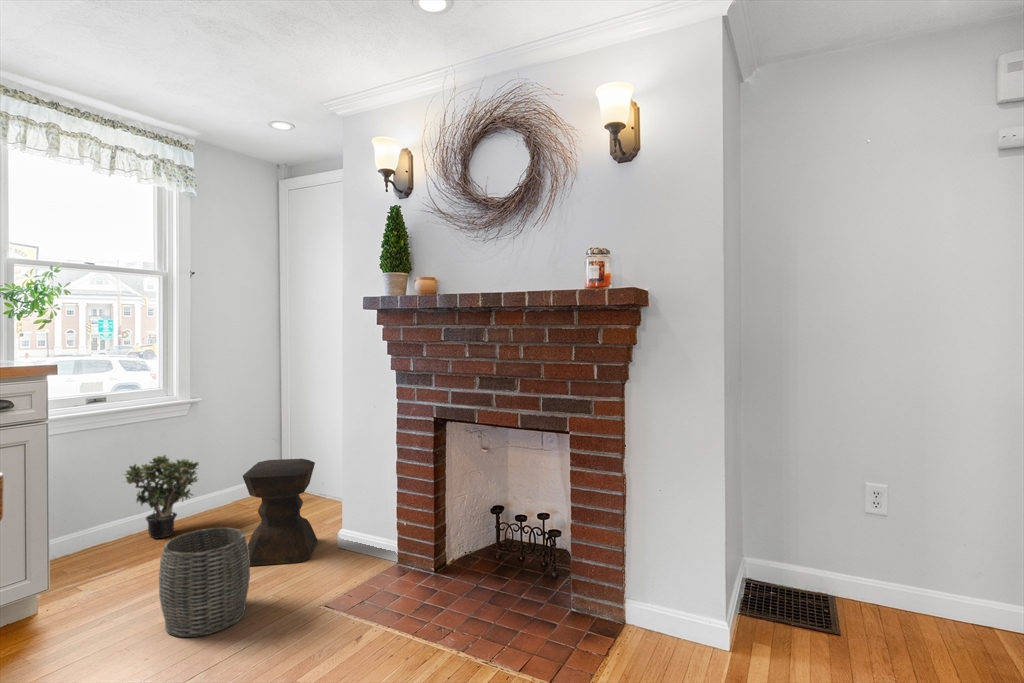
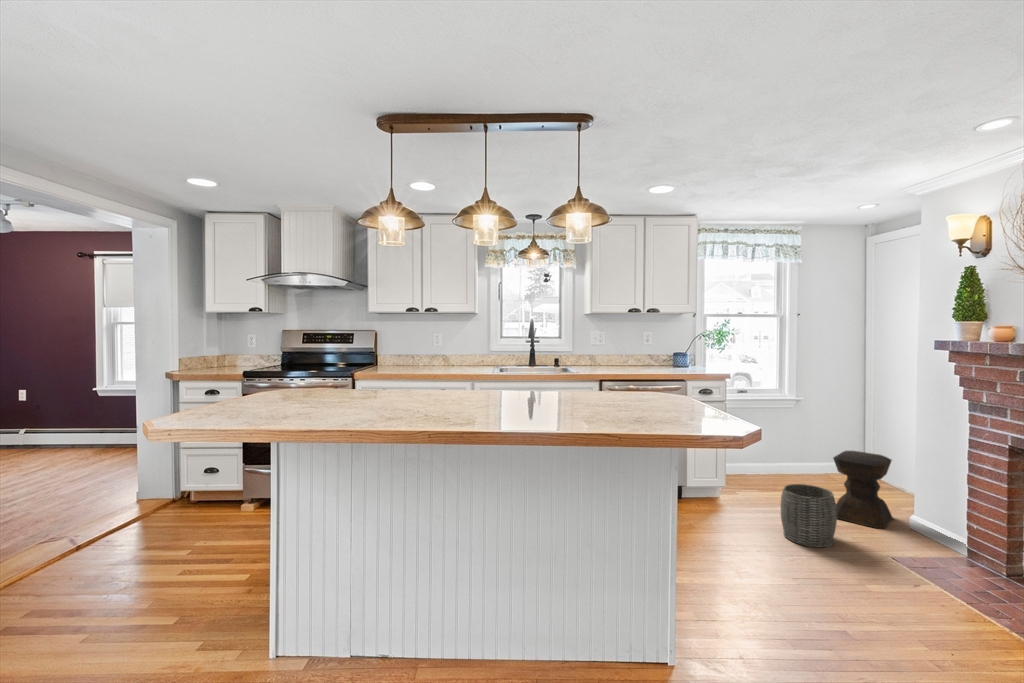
potted plant: present [124,455,199,539] -> none [756,433,802,485]

